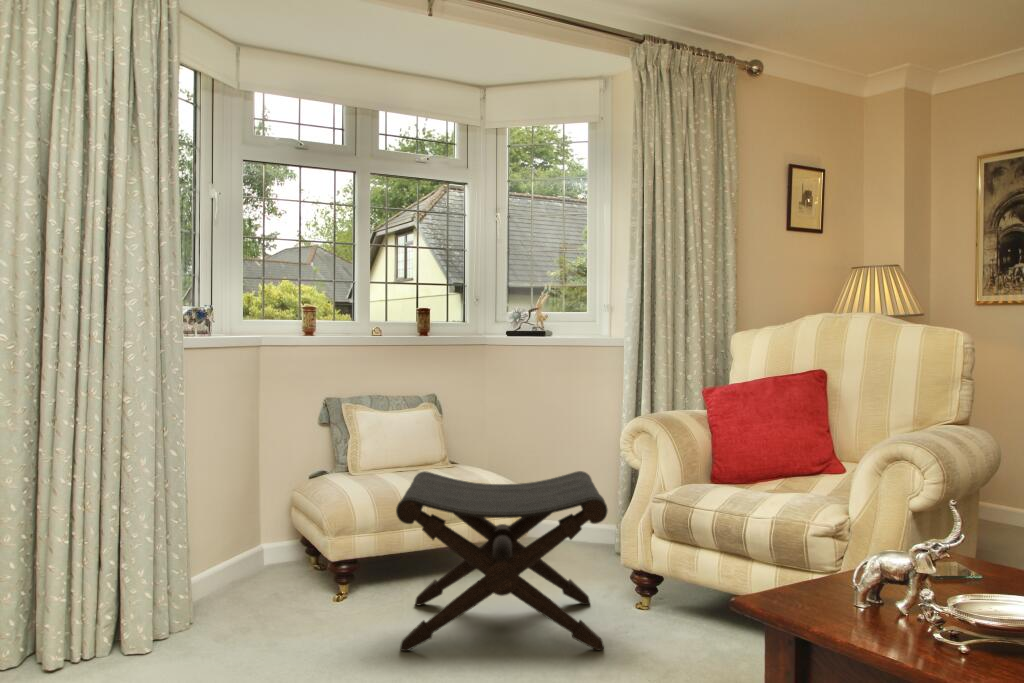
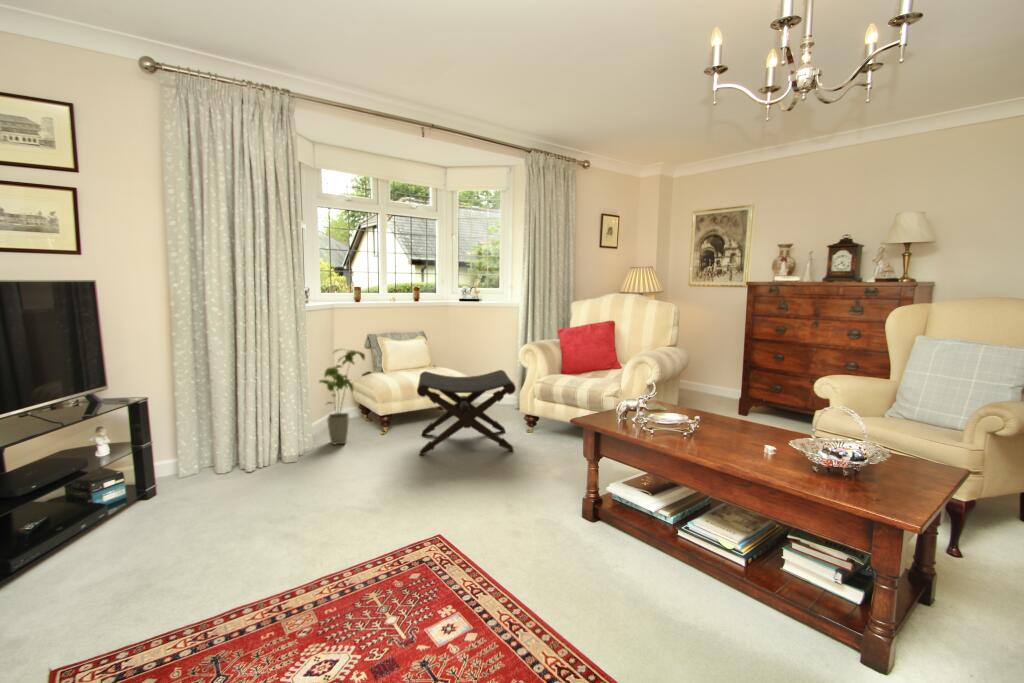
house plant: none [214,422,306,619] -> present [319,349,365,445]

